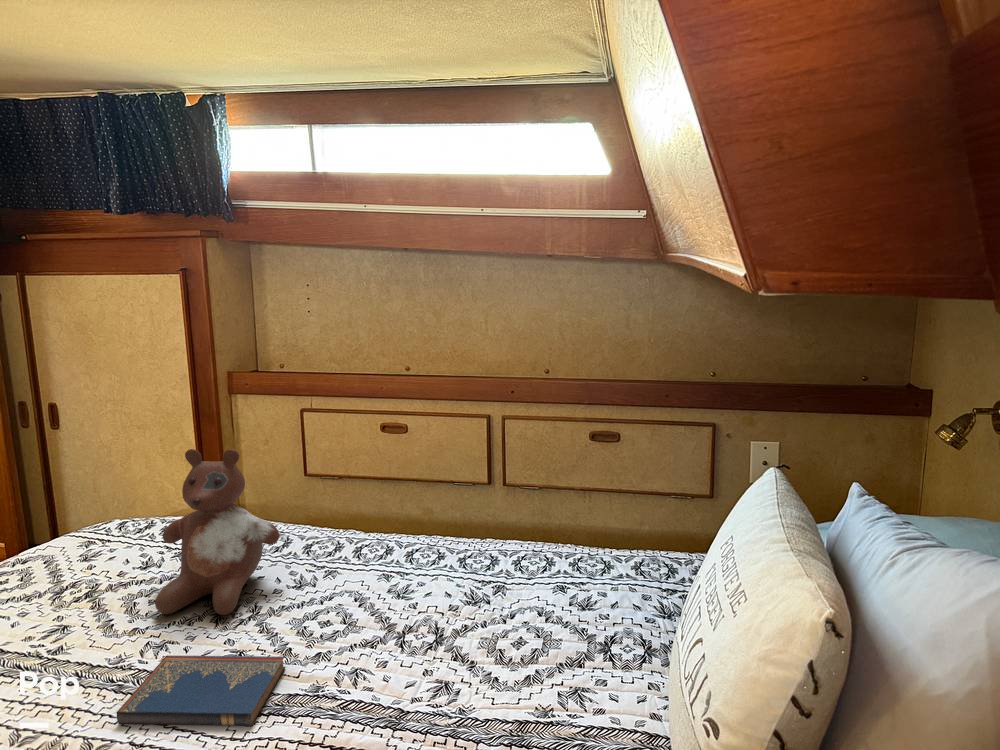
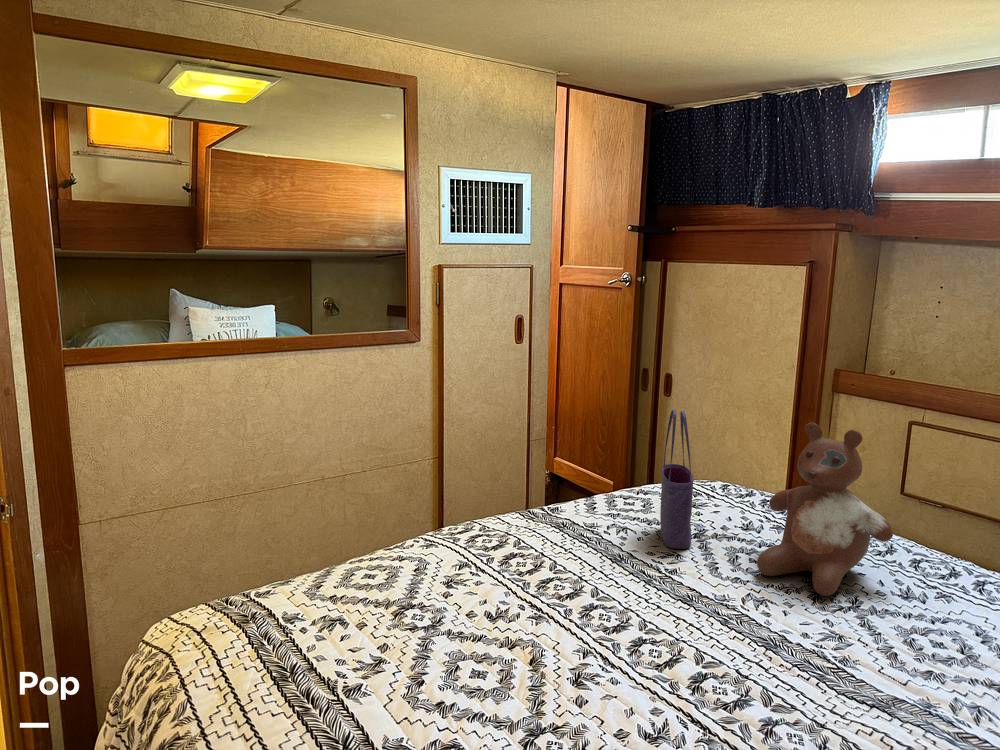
tote bag: none [28,464,81,621] -> present [660,410,693,549]
hardcover book: present [117,655,285,726] -> none [725,610,892,708]

